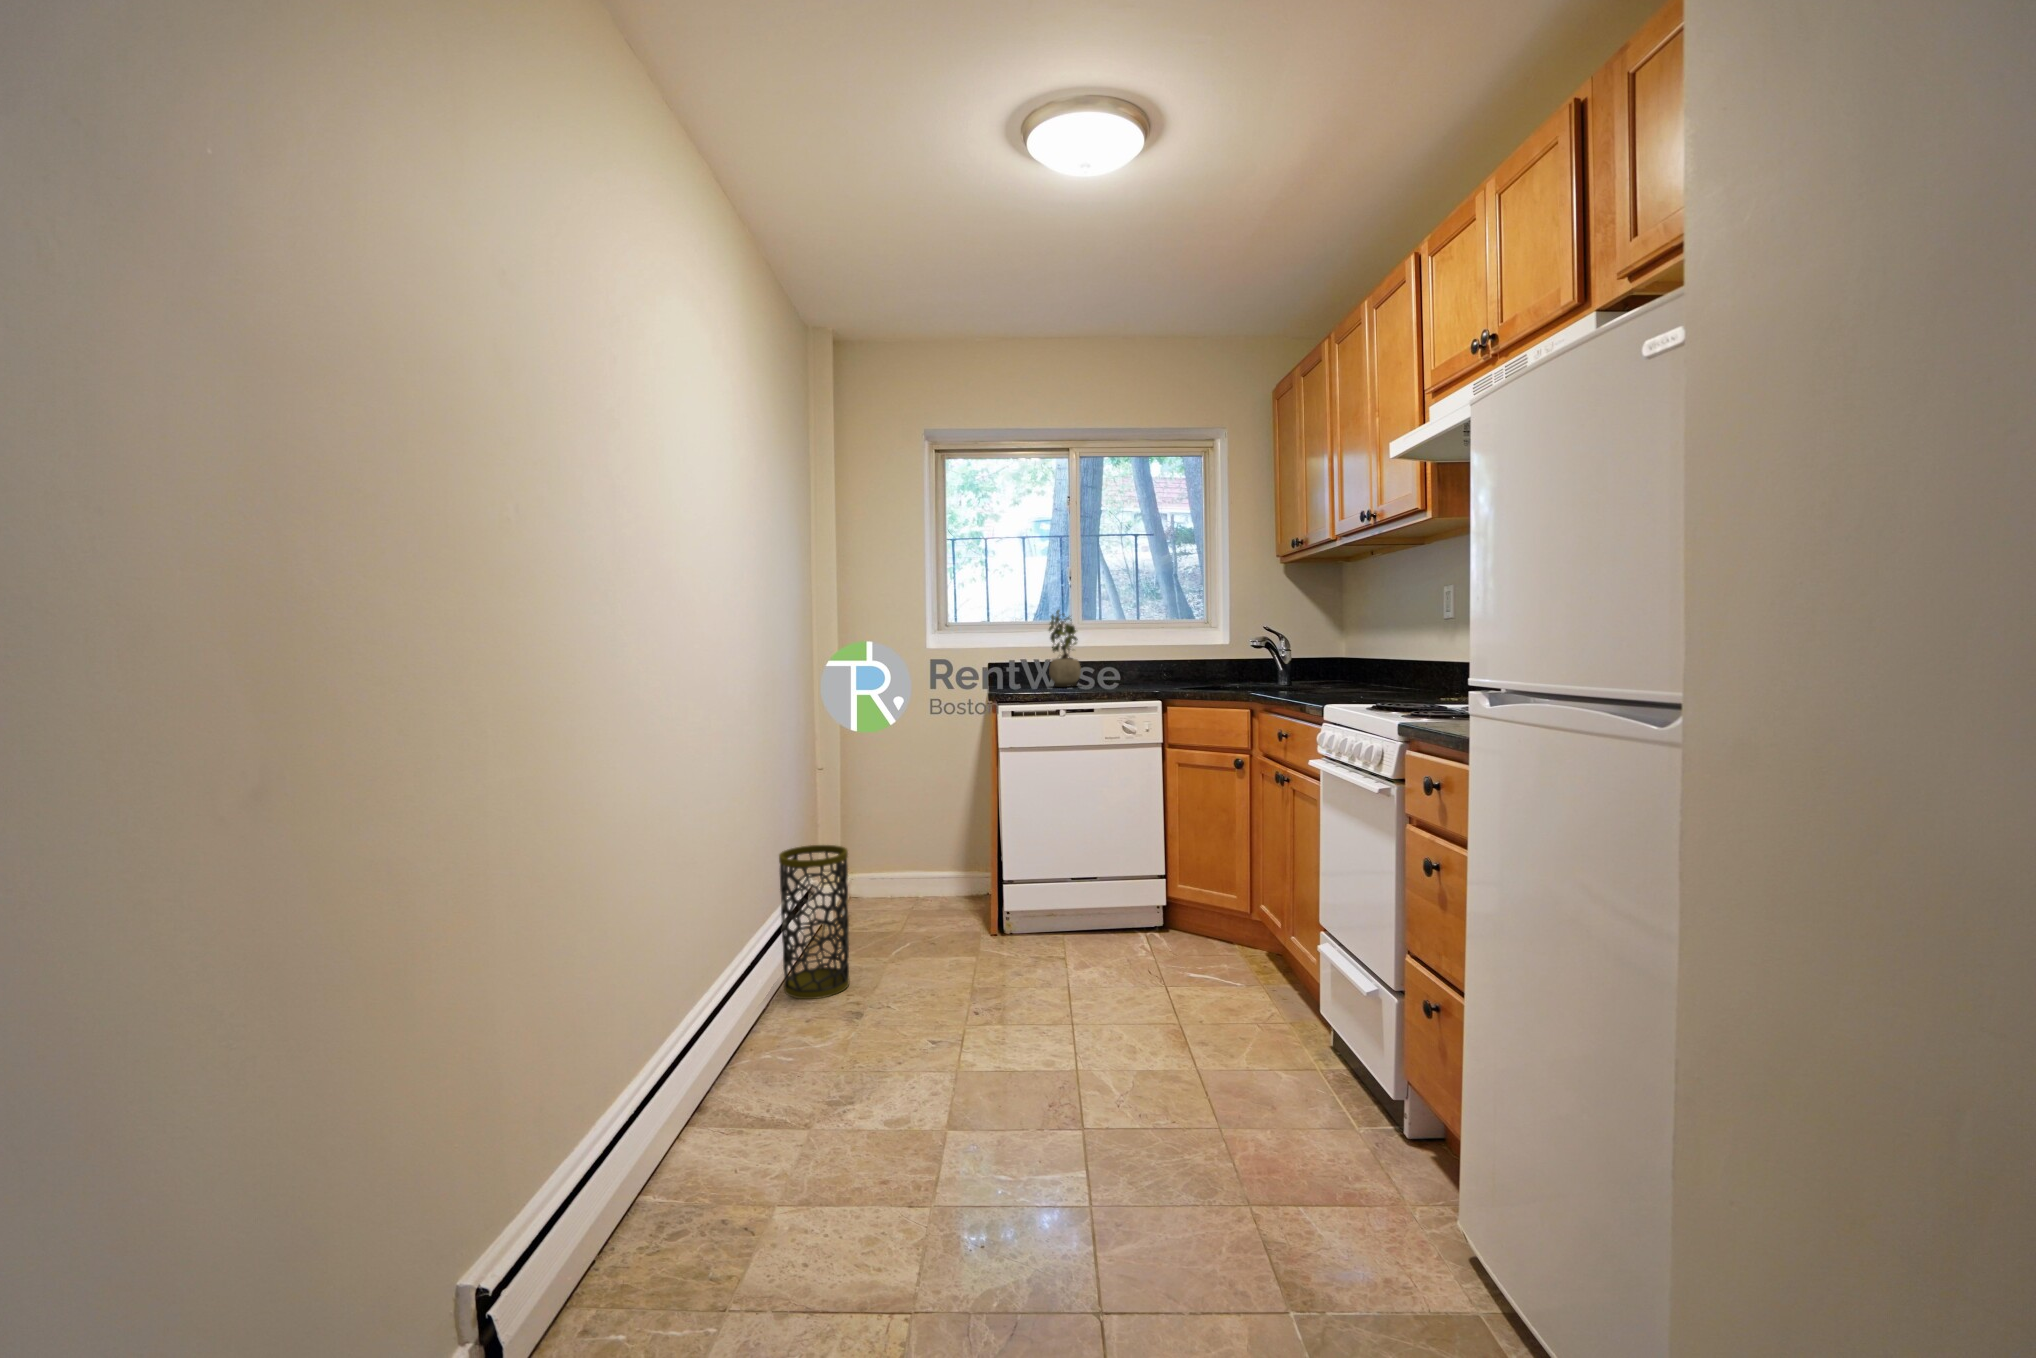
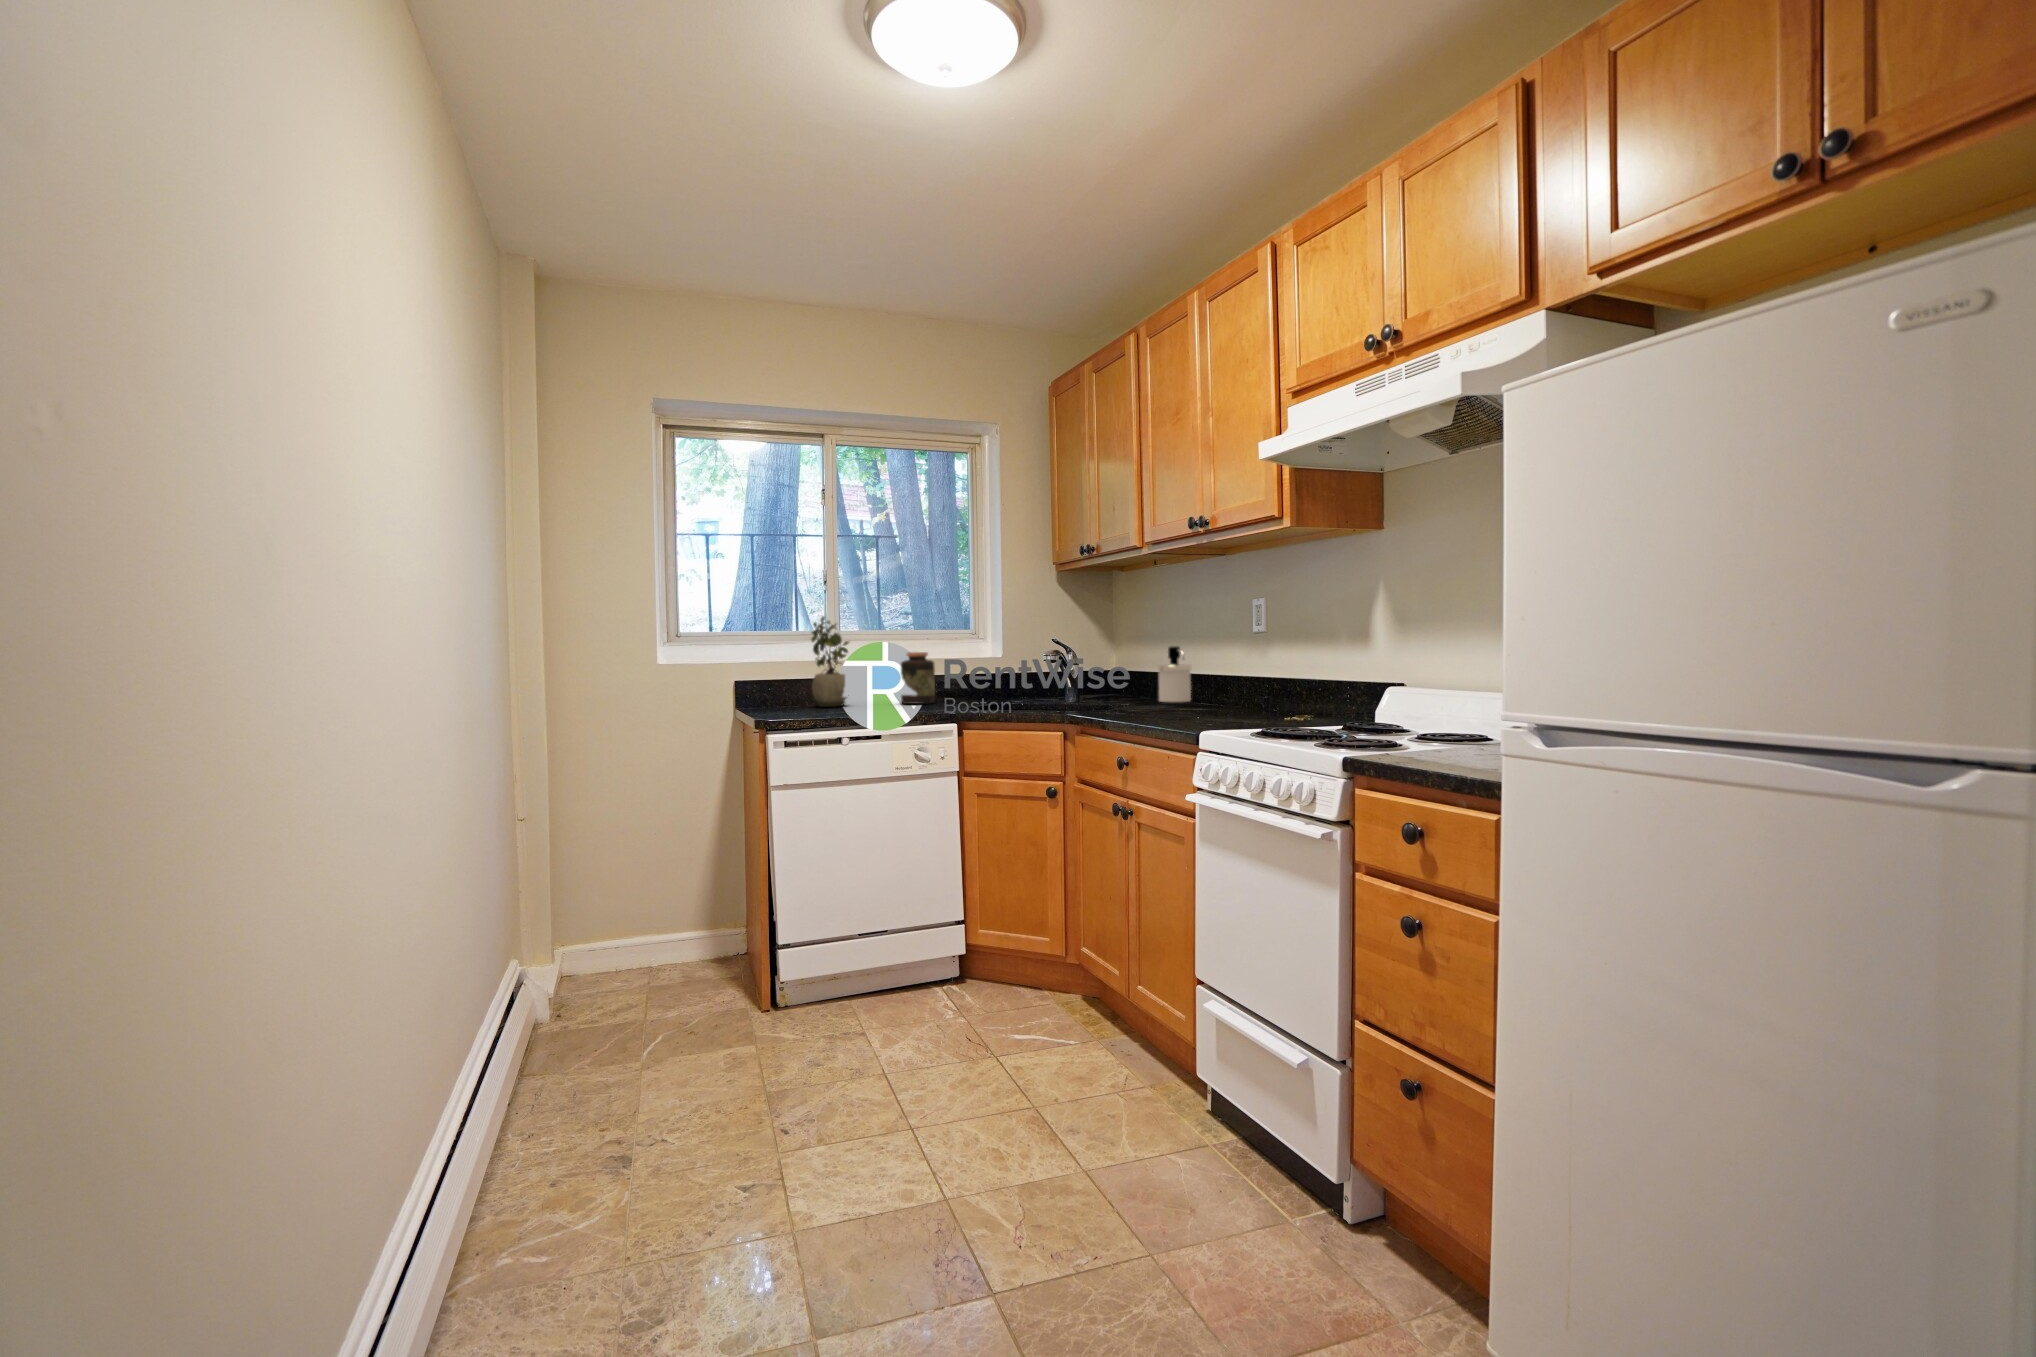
soap dispenser: none [1358,632,1394,687] -> present [1157,646,1192,702]
jar: none [1123,640,1154,686] -> present [901,652,935,704]
trash can: present [779,845,849,999] -> none [449,950,571,1197]

